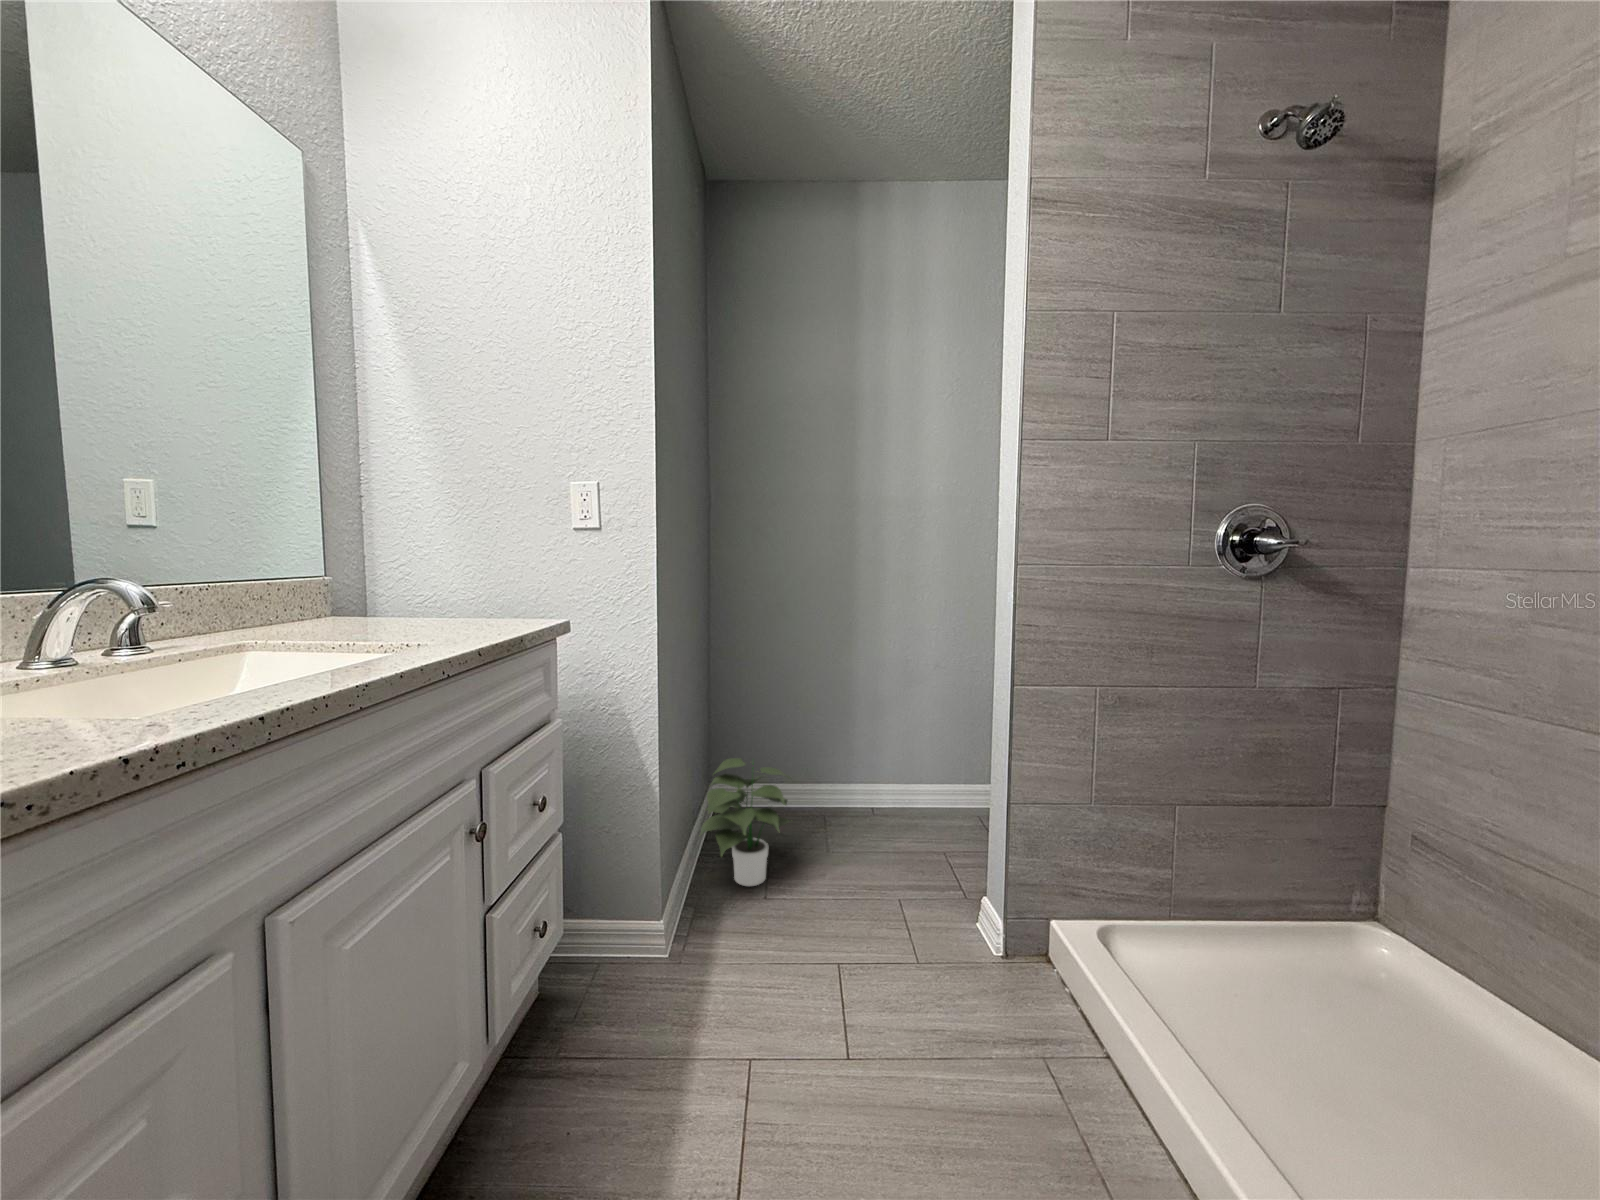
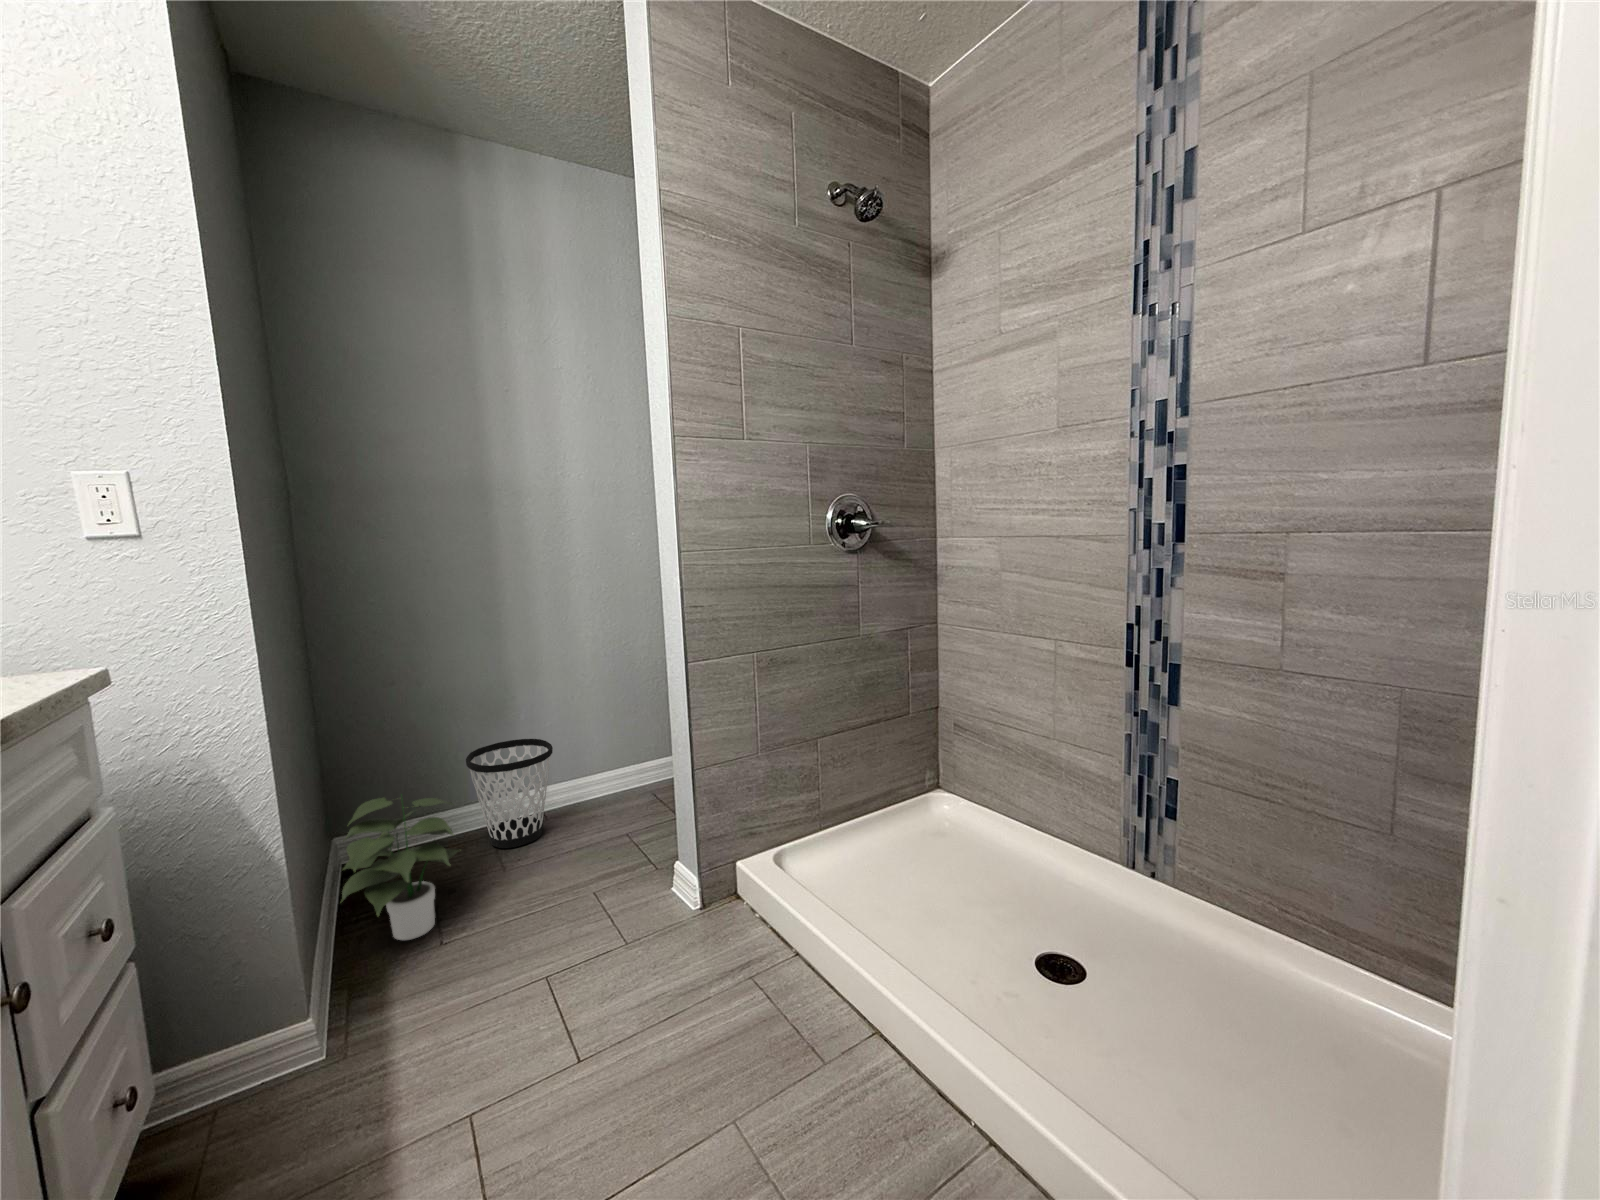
wastebasket: none [811,733,886,834] -> present [466,739,553,848]

